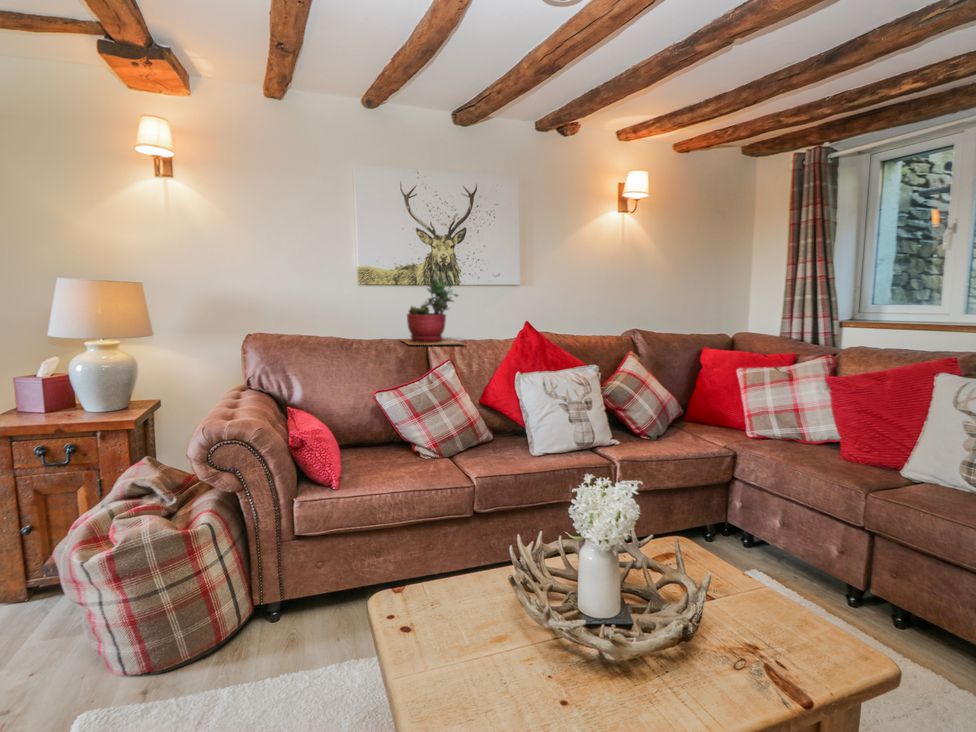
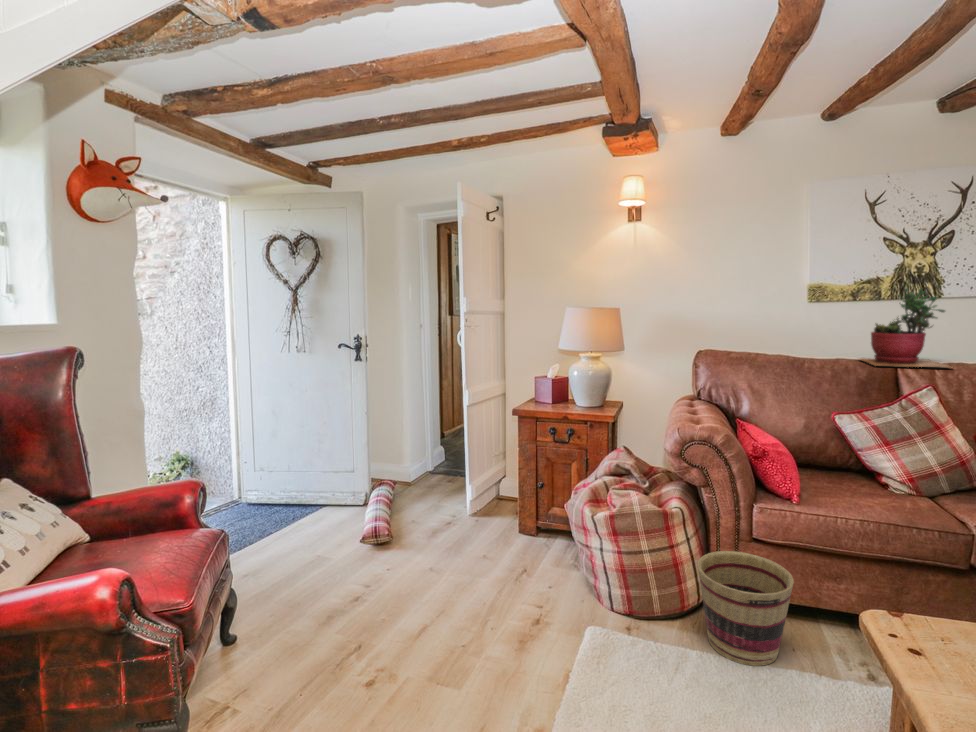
basket: none [228,554,330,680] -> present [698,551,794,666]

